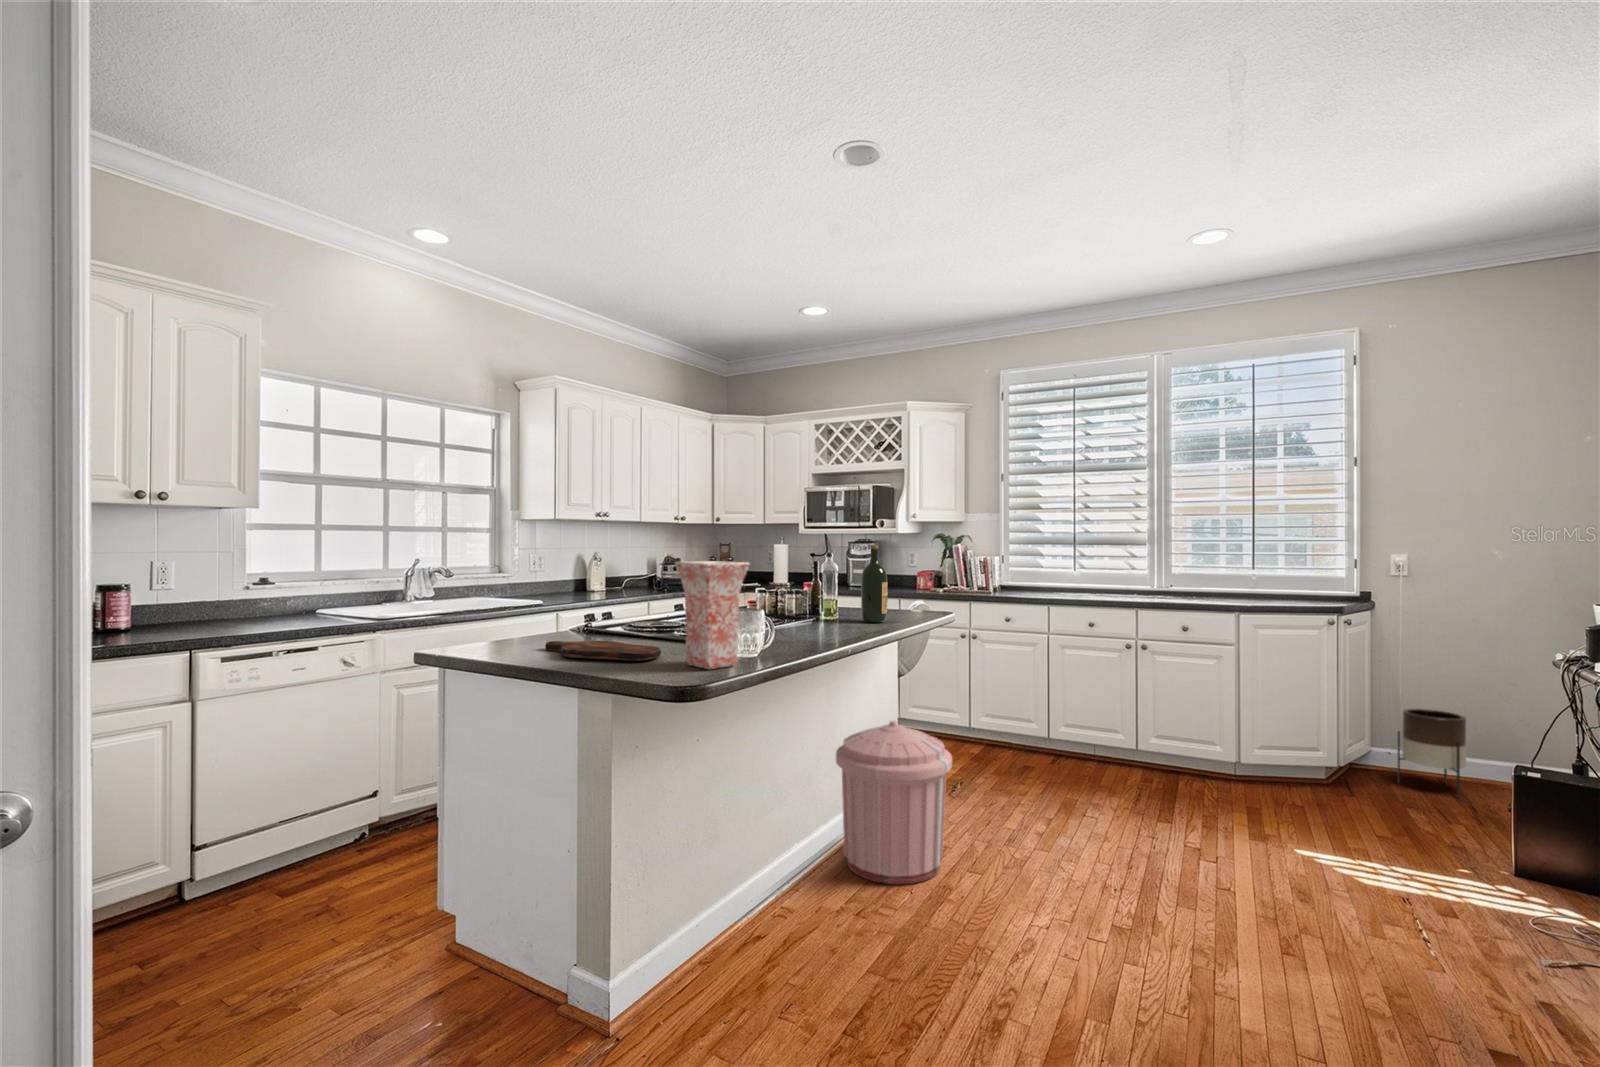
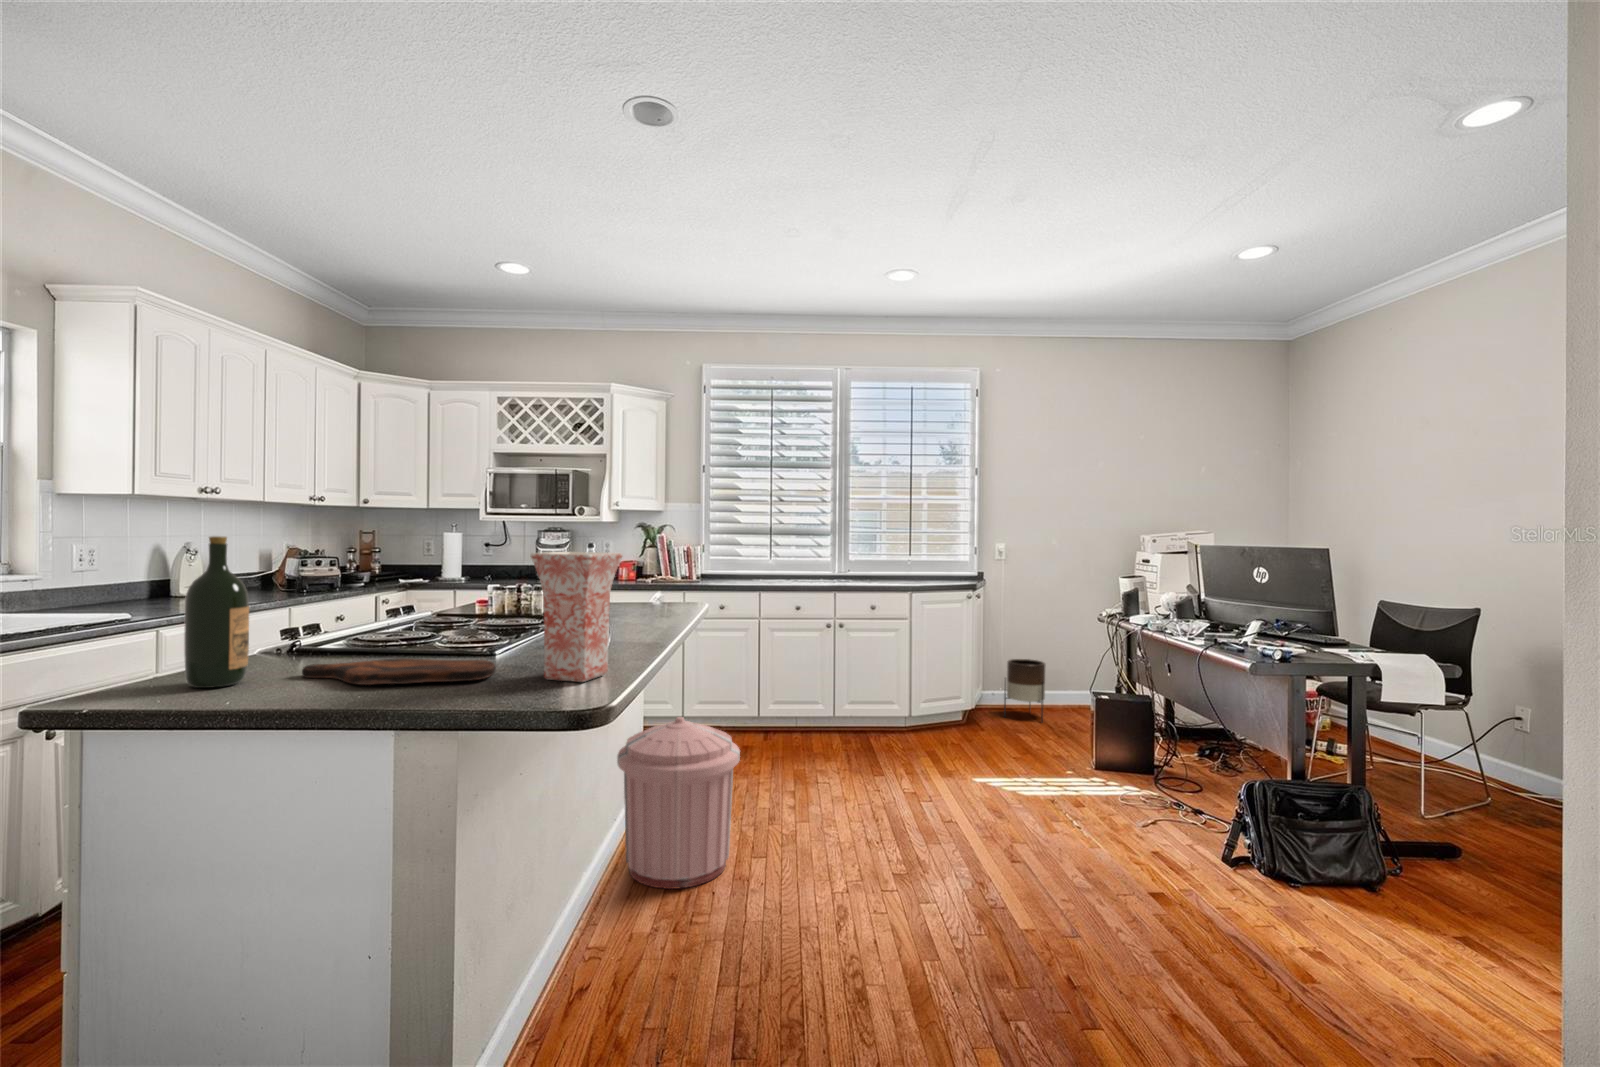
wine bottle: present [861,545,887,622] -> present [184,536,249,688]

